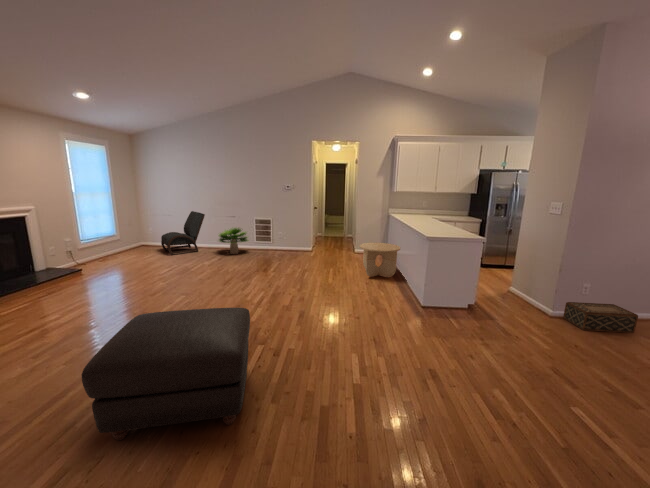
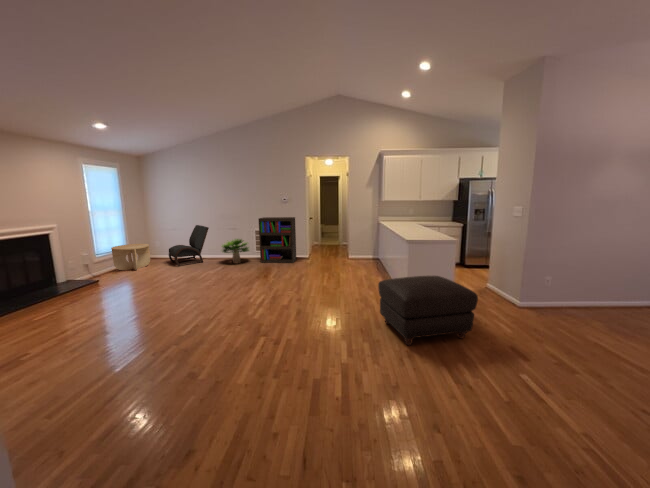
bookshelf: none [259,205,299,256] -> present [258,217,296,263]
side table: present [360,242,400,277] -> present [111,244,150,270]
woven basket: present [563,302,638,333] -> none [530,294,592,318]
ottoman: present [81,308,250,440] -> present [378,276,478,345]

